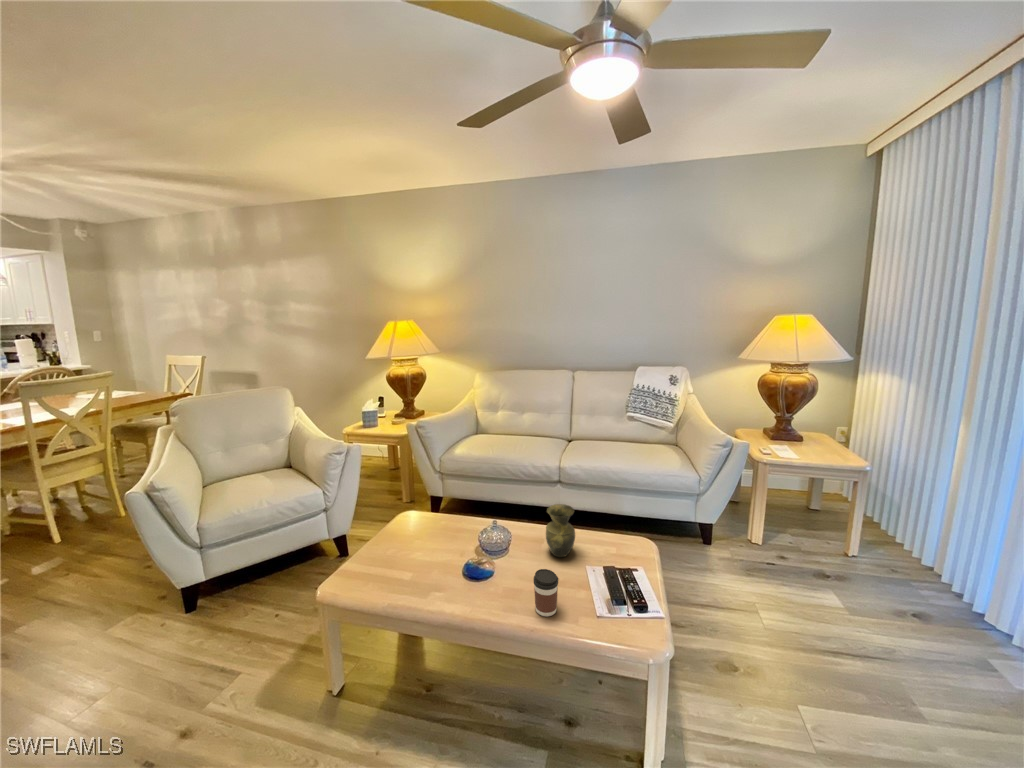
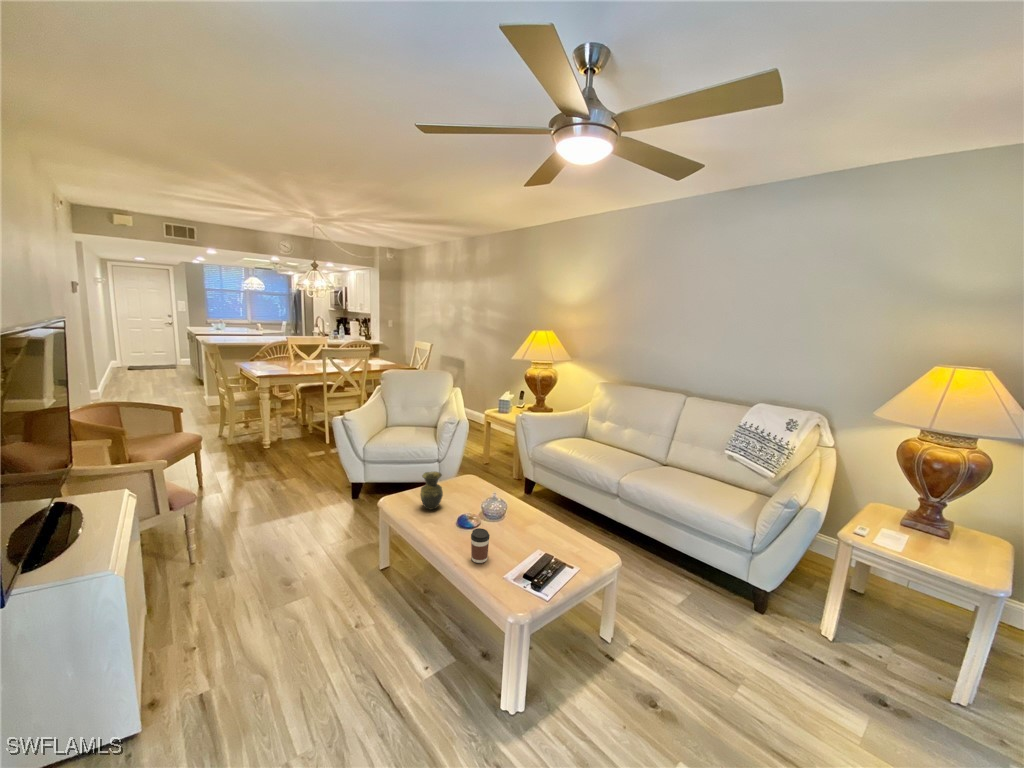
vase: present [546,504,575,557] -> present [420,472,443,510]

